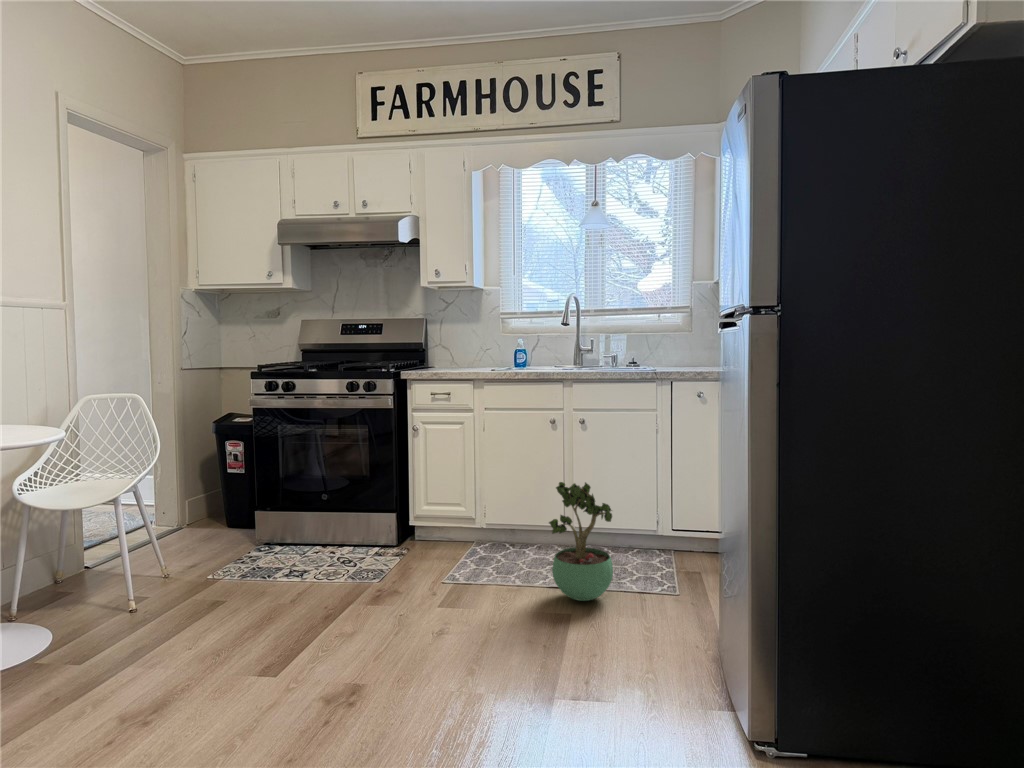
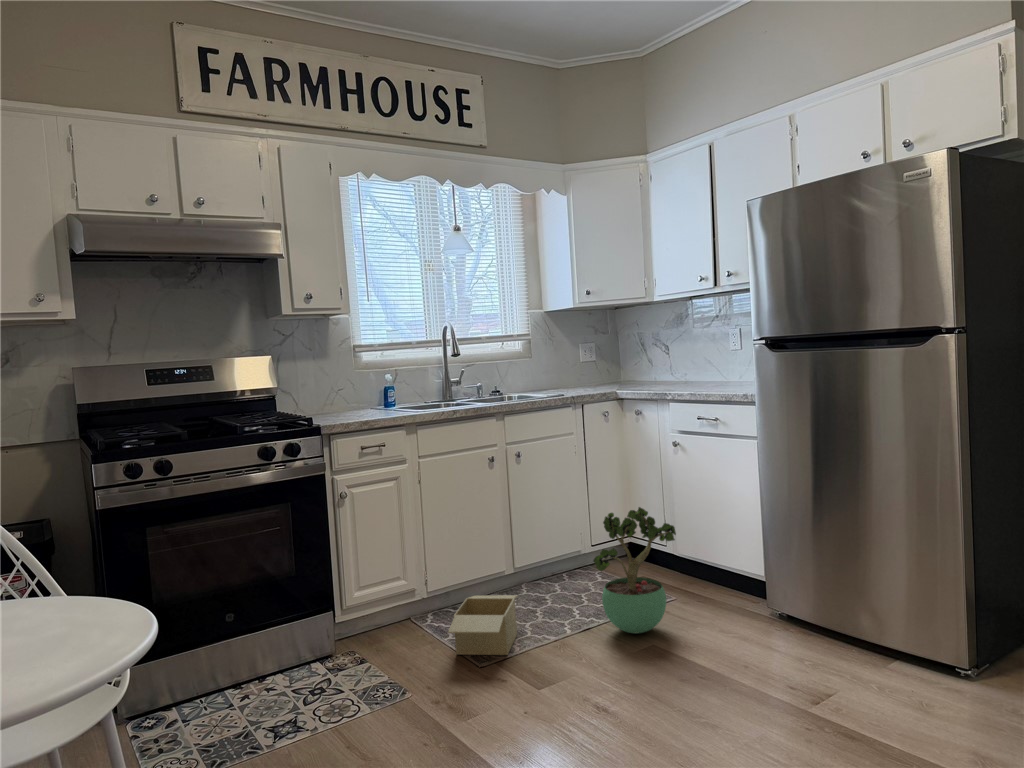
cardboard box: none [430,530,524,581] -> present [448,595,518,655]

